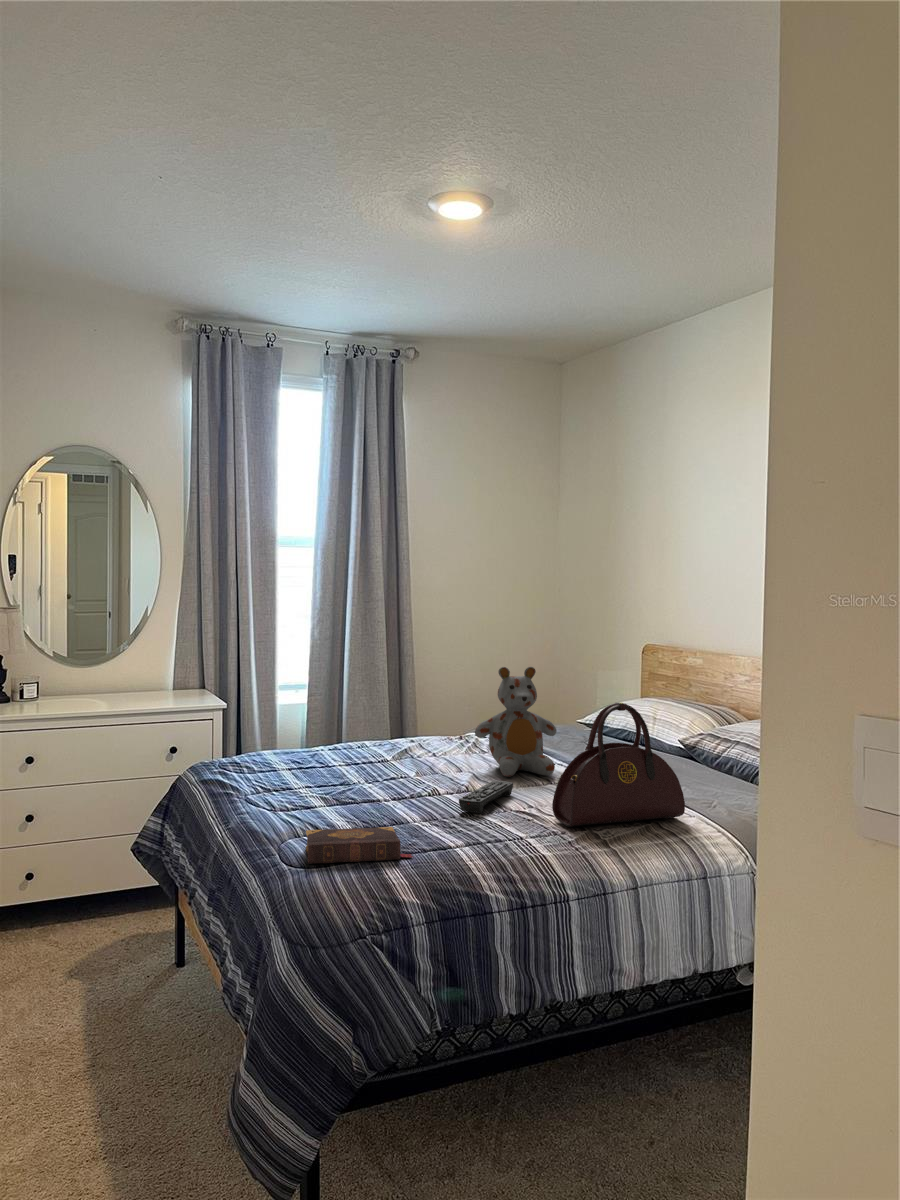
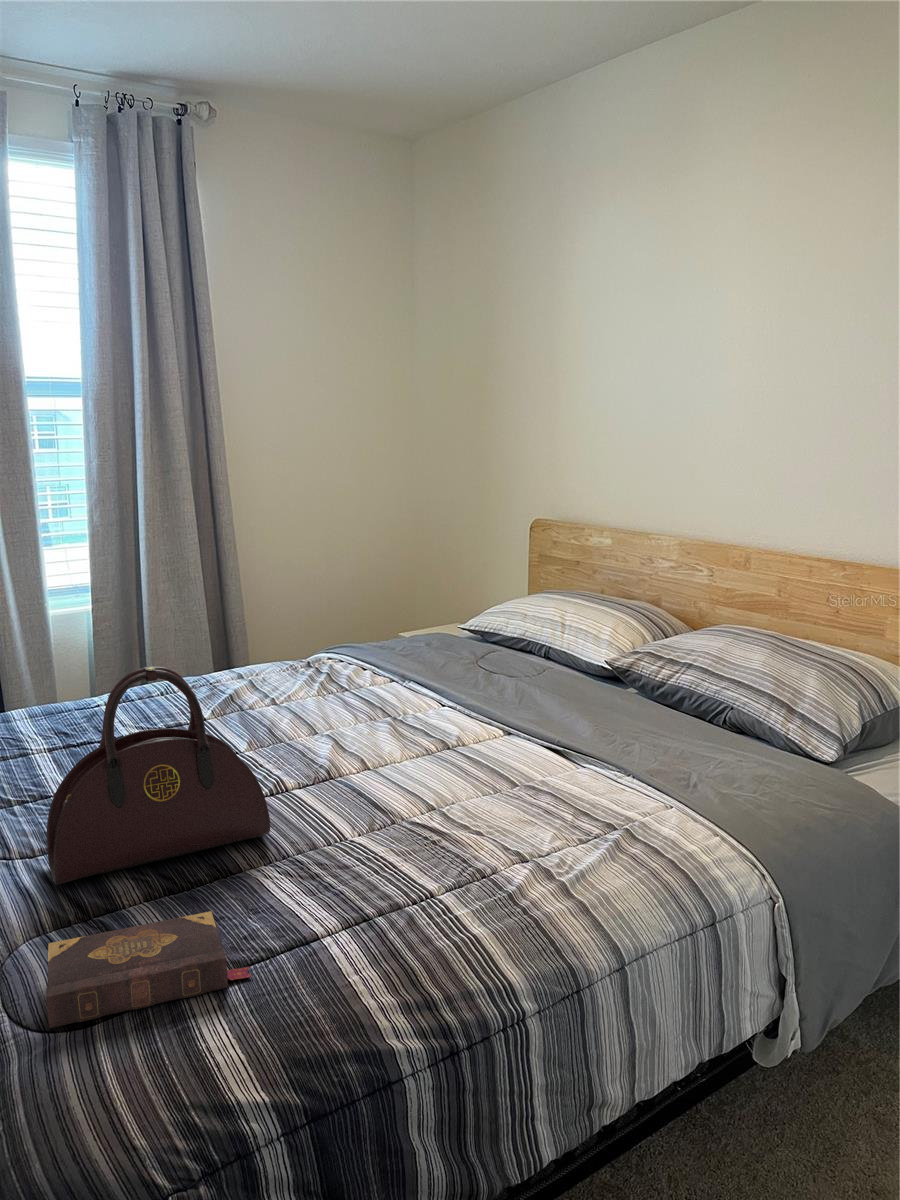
stuffed bear: present [475,667,557,777] -> none [332,577,452,744]
handbag: present [552,703,685,827] -> present [46,666,270,885]
remote control: present [459,781,513,813] -> none [320,762,399,835]

